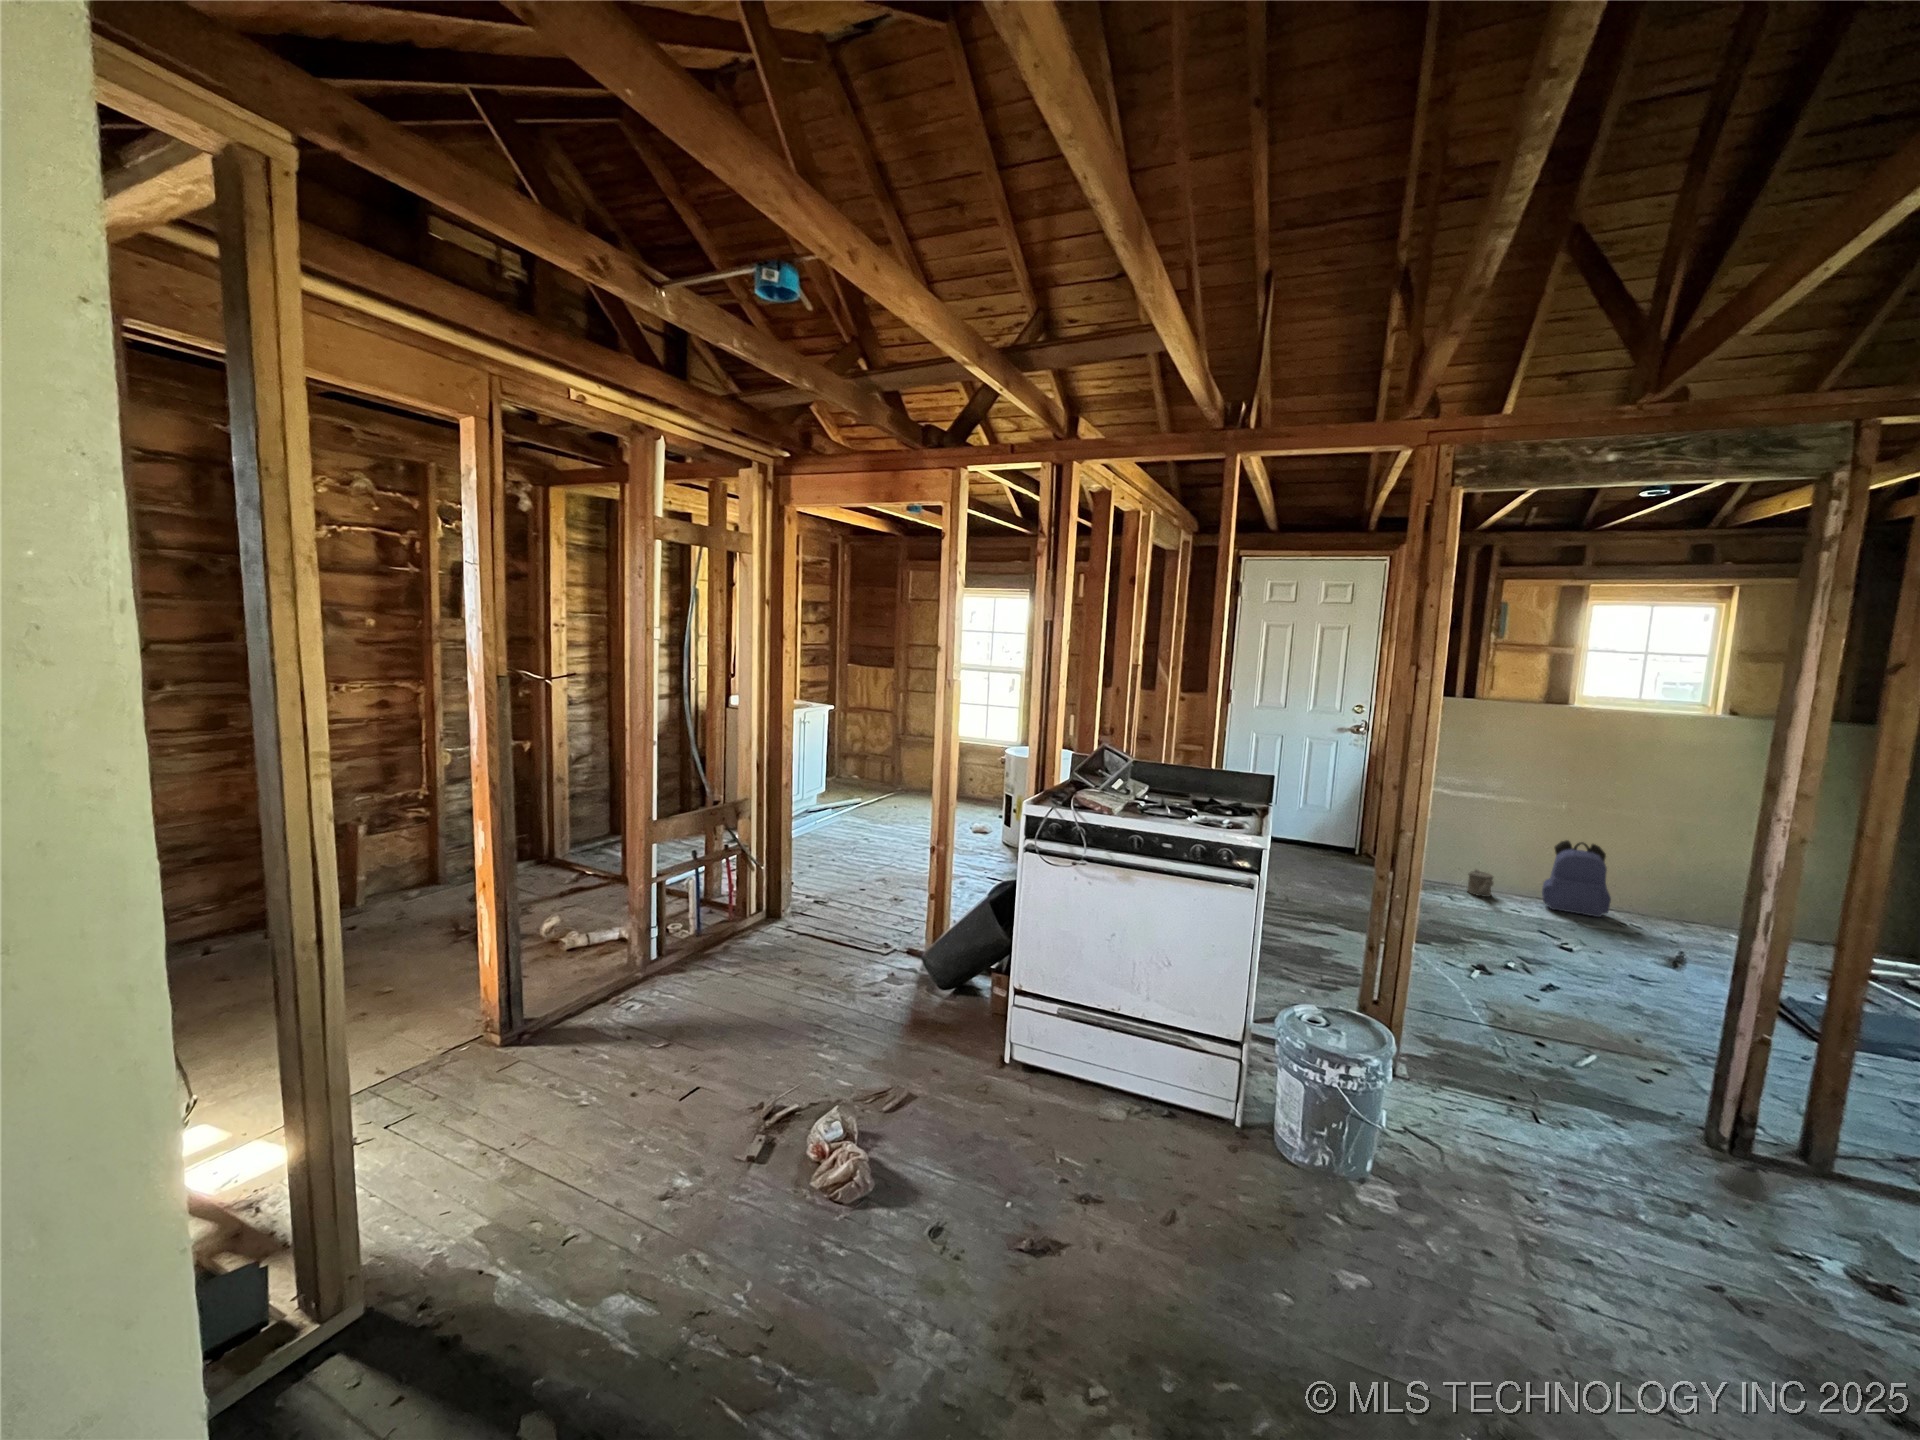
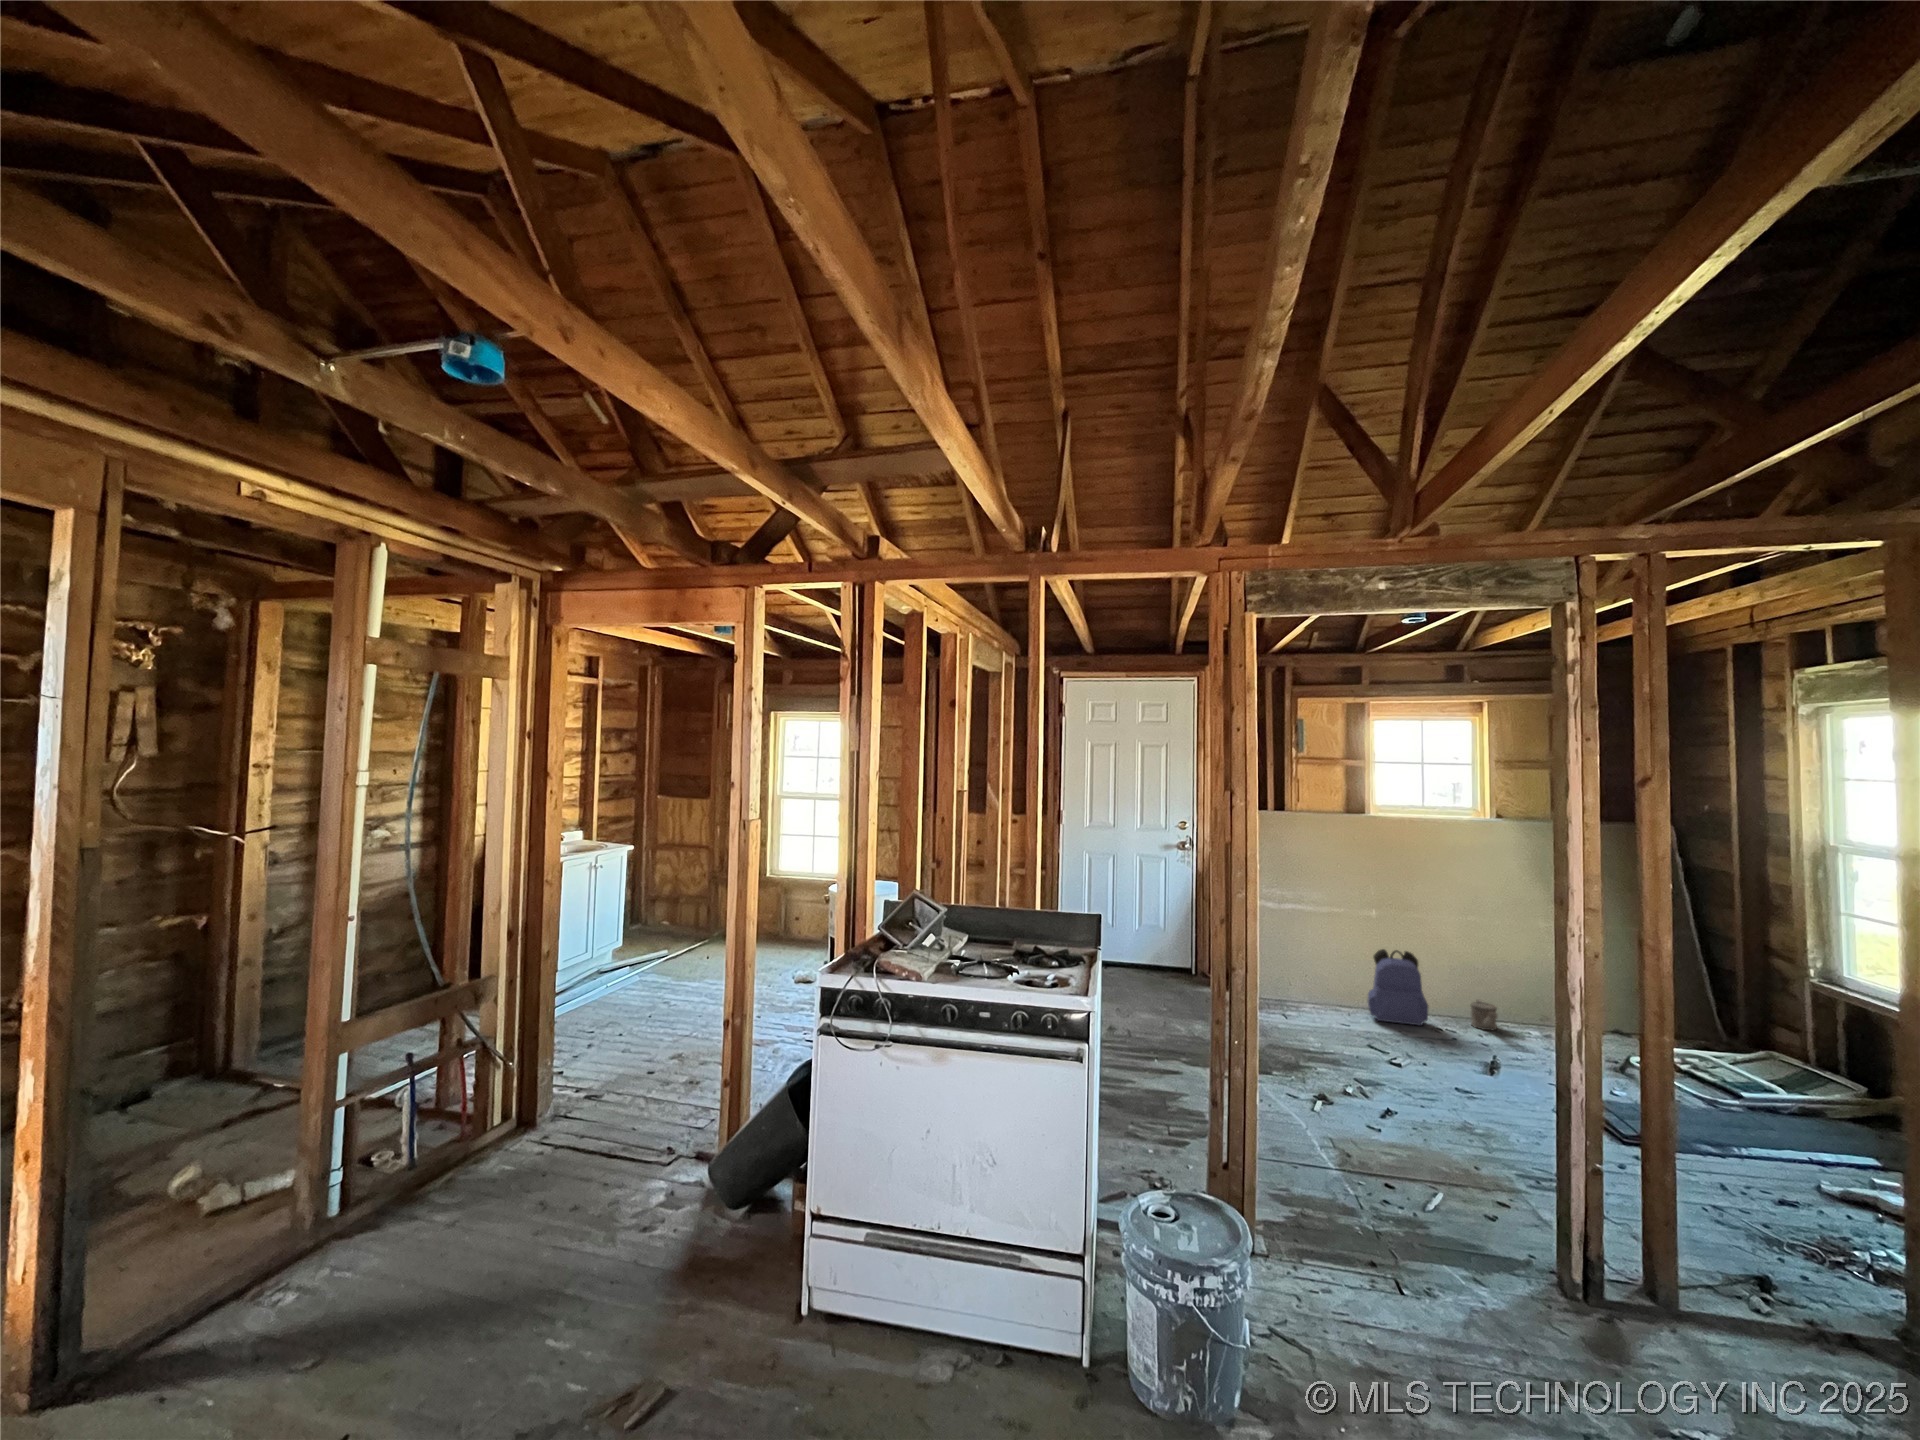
watering can: present [1467,869,1493,897] -> present [1471,999,1498,1030]

